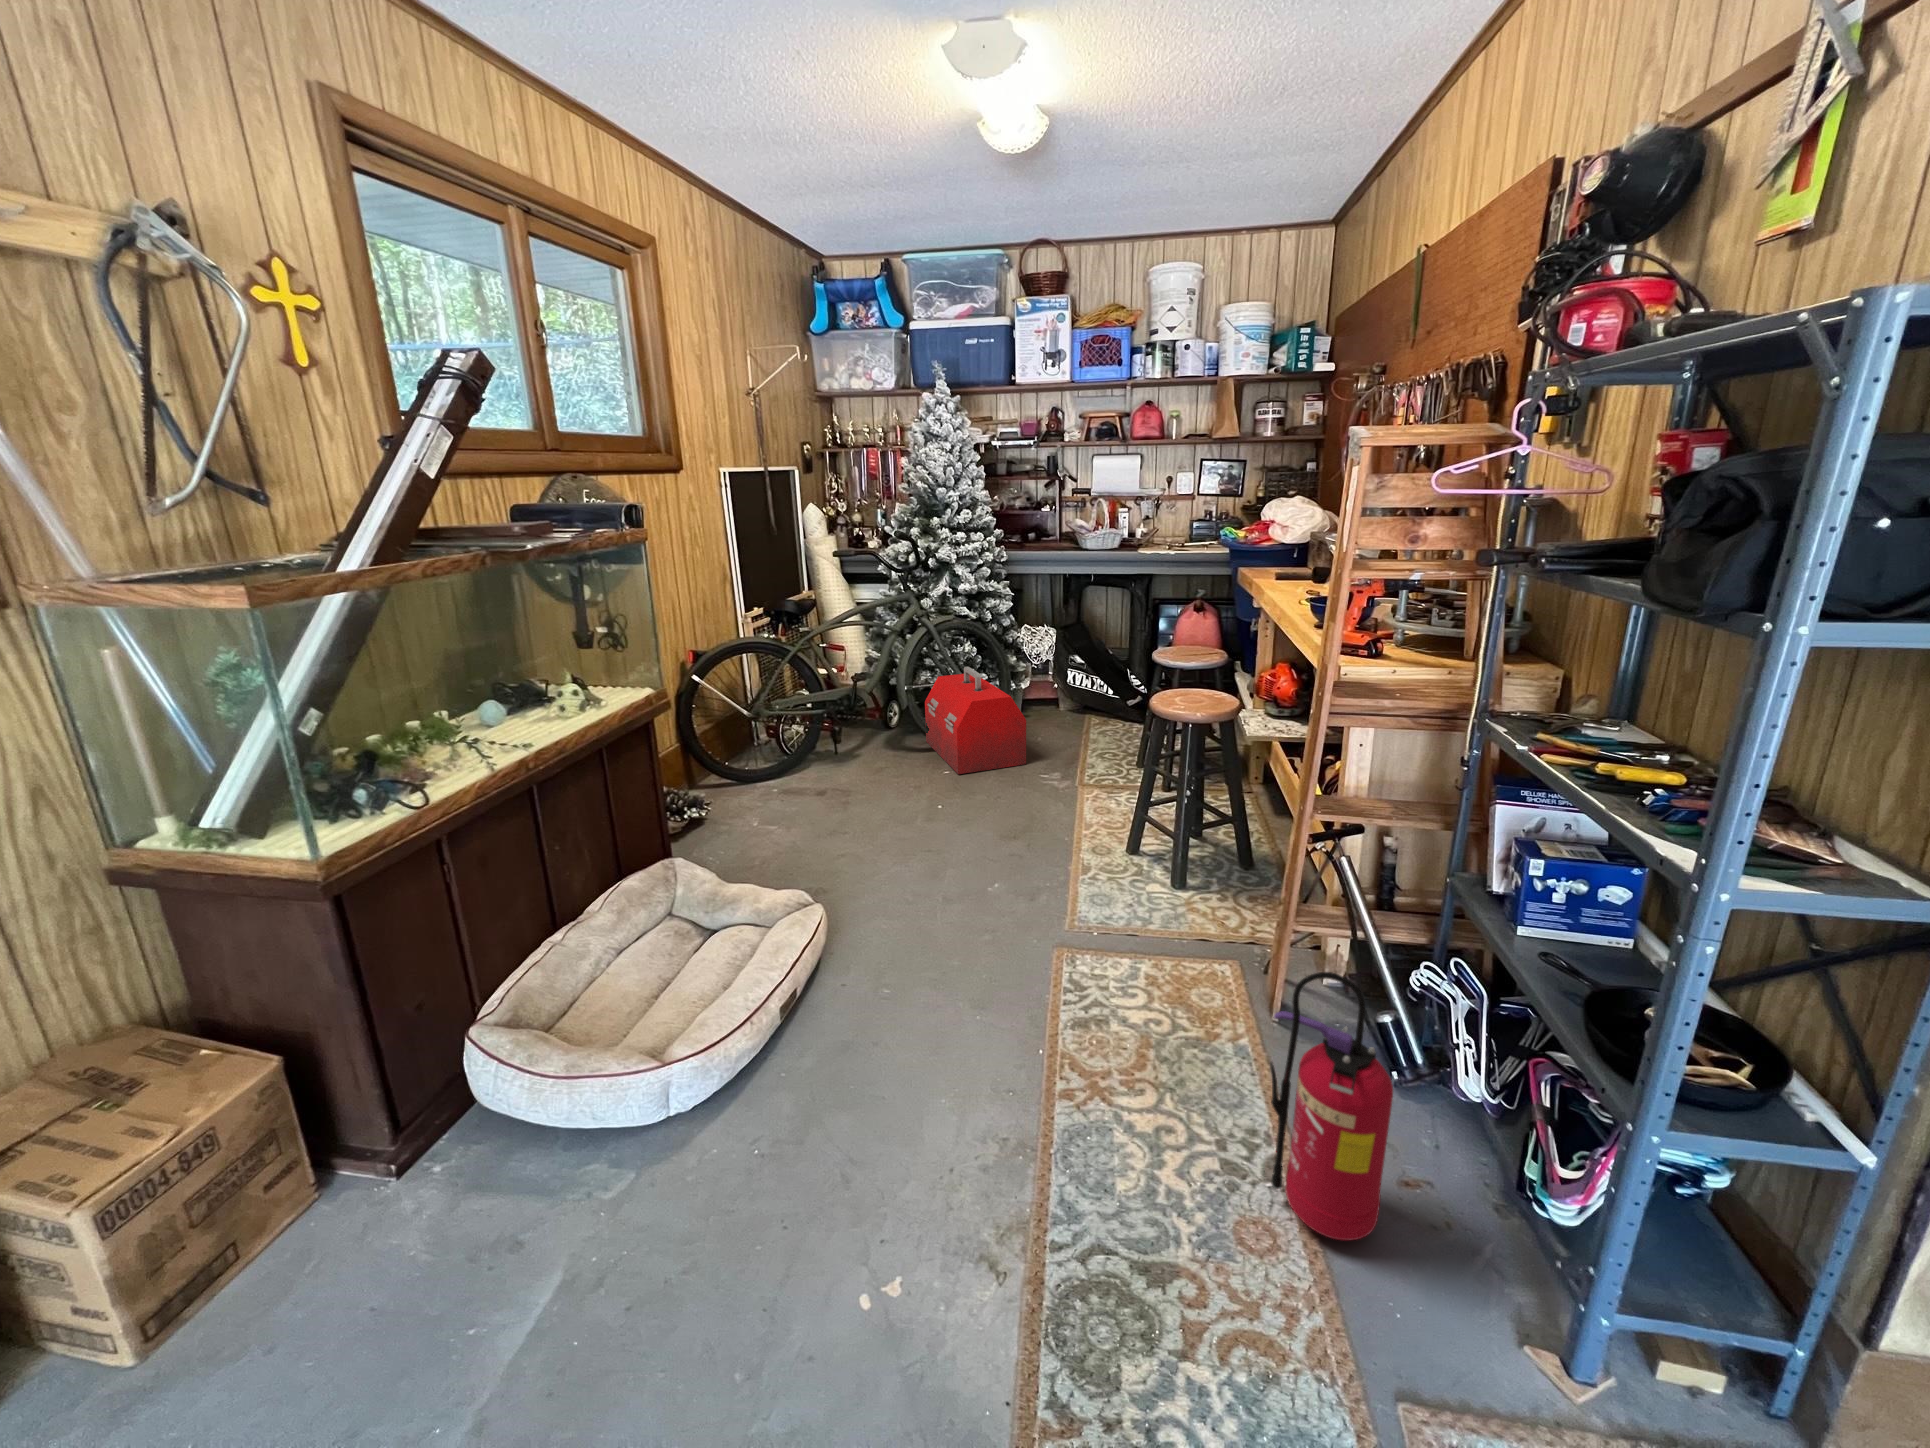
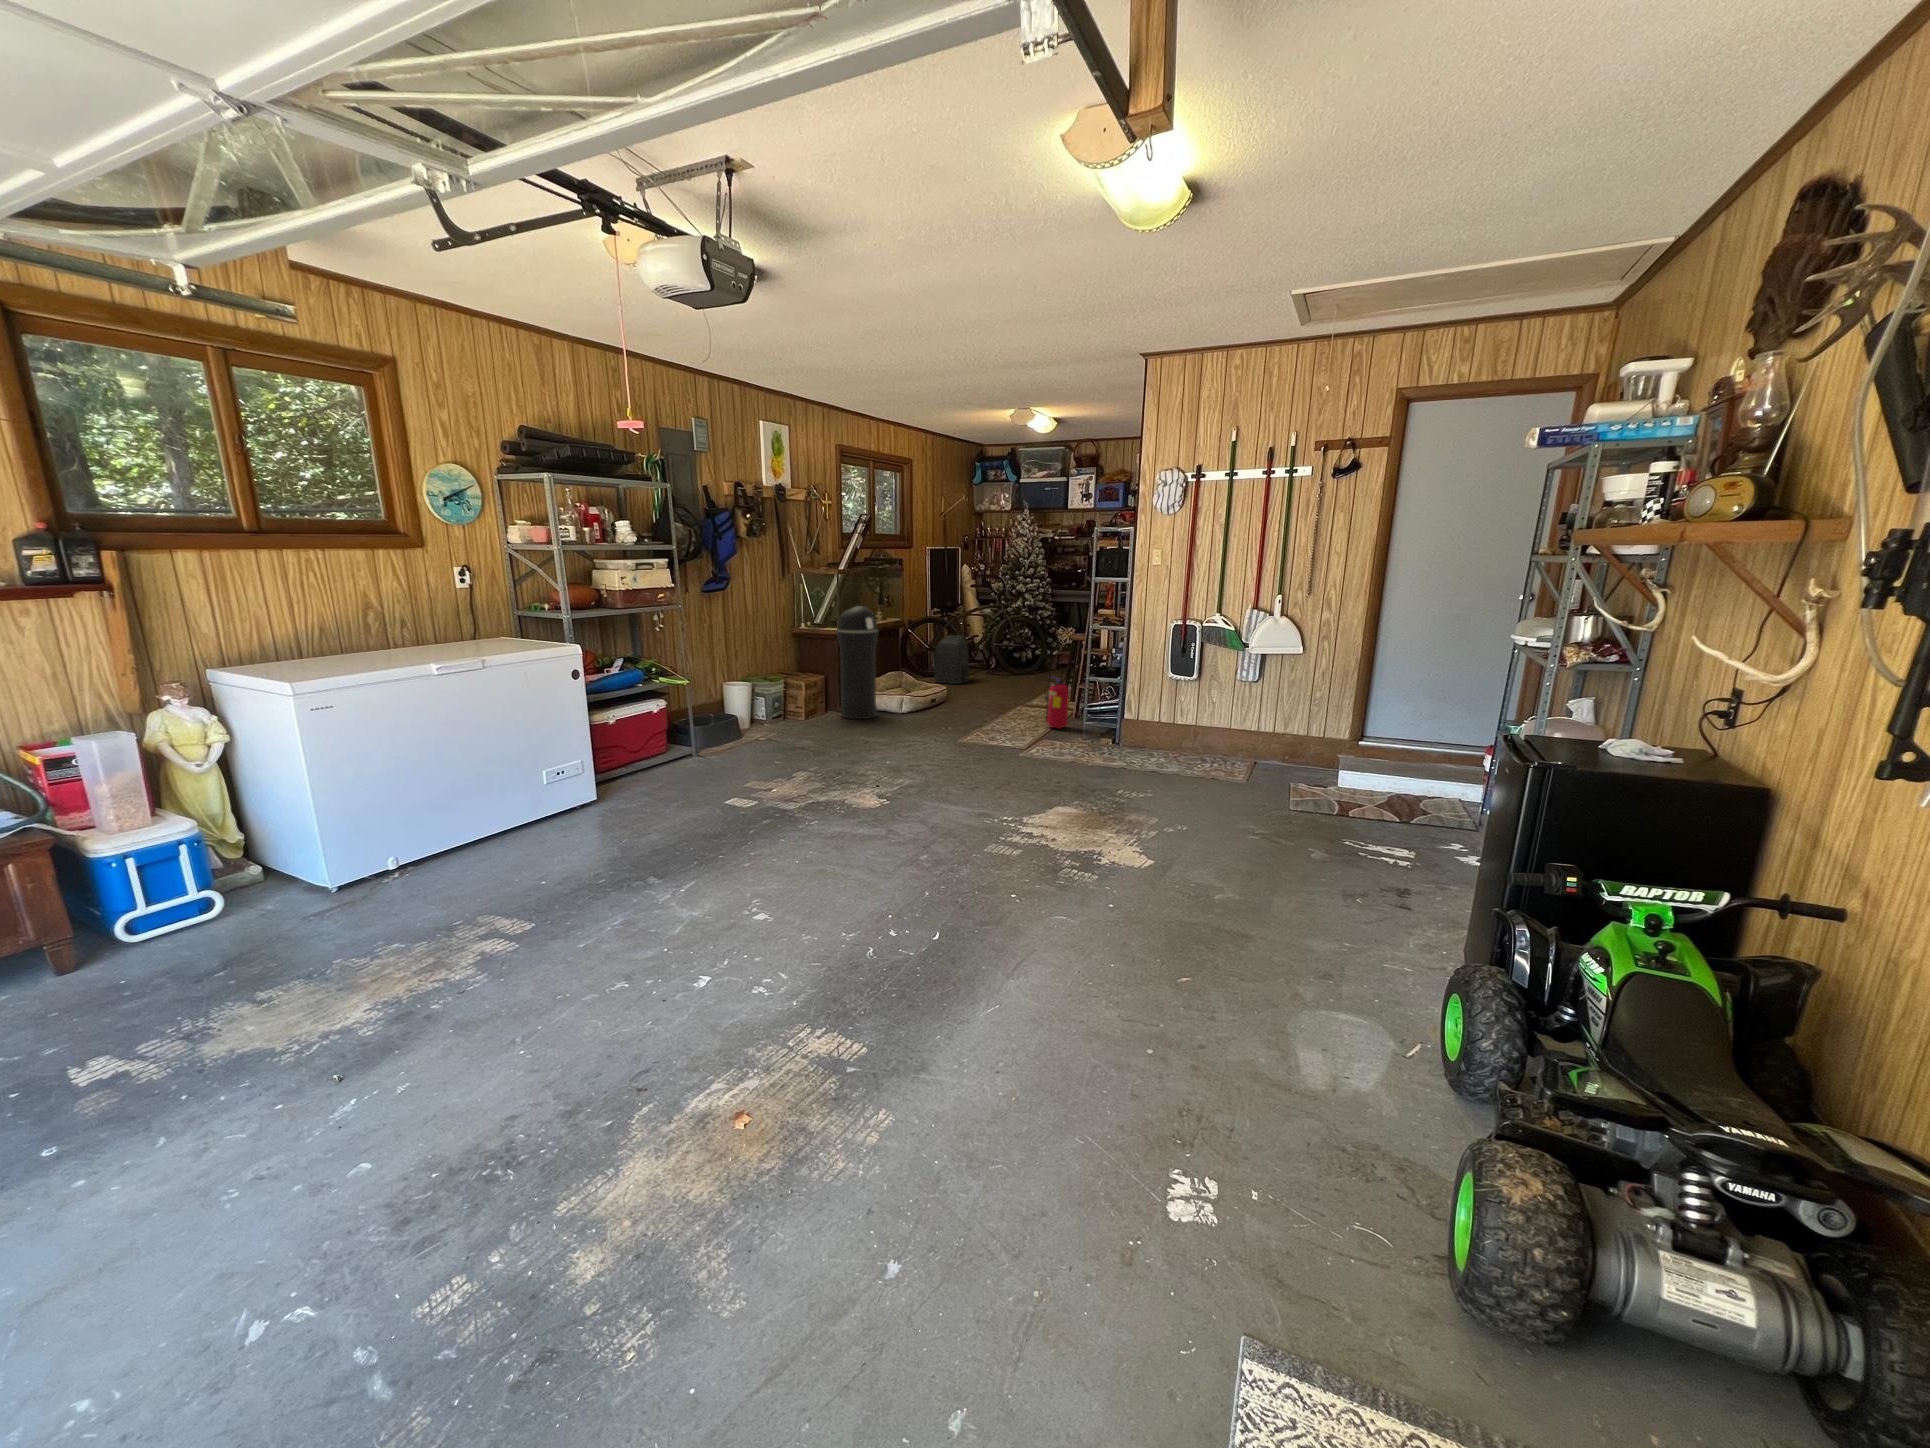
toolbox: present [925,667,1026,774] -> none [1004,637,1044,678]
backpack: none [765,691,860,826] -> present [934,635,969,684]
trash can: none [227,777,537,1306] -> present [837,606,878,719]

